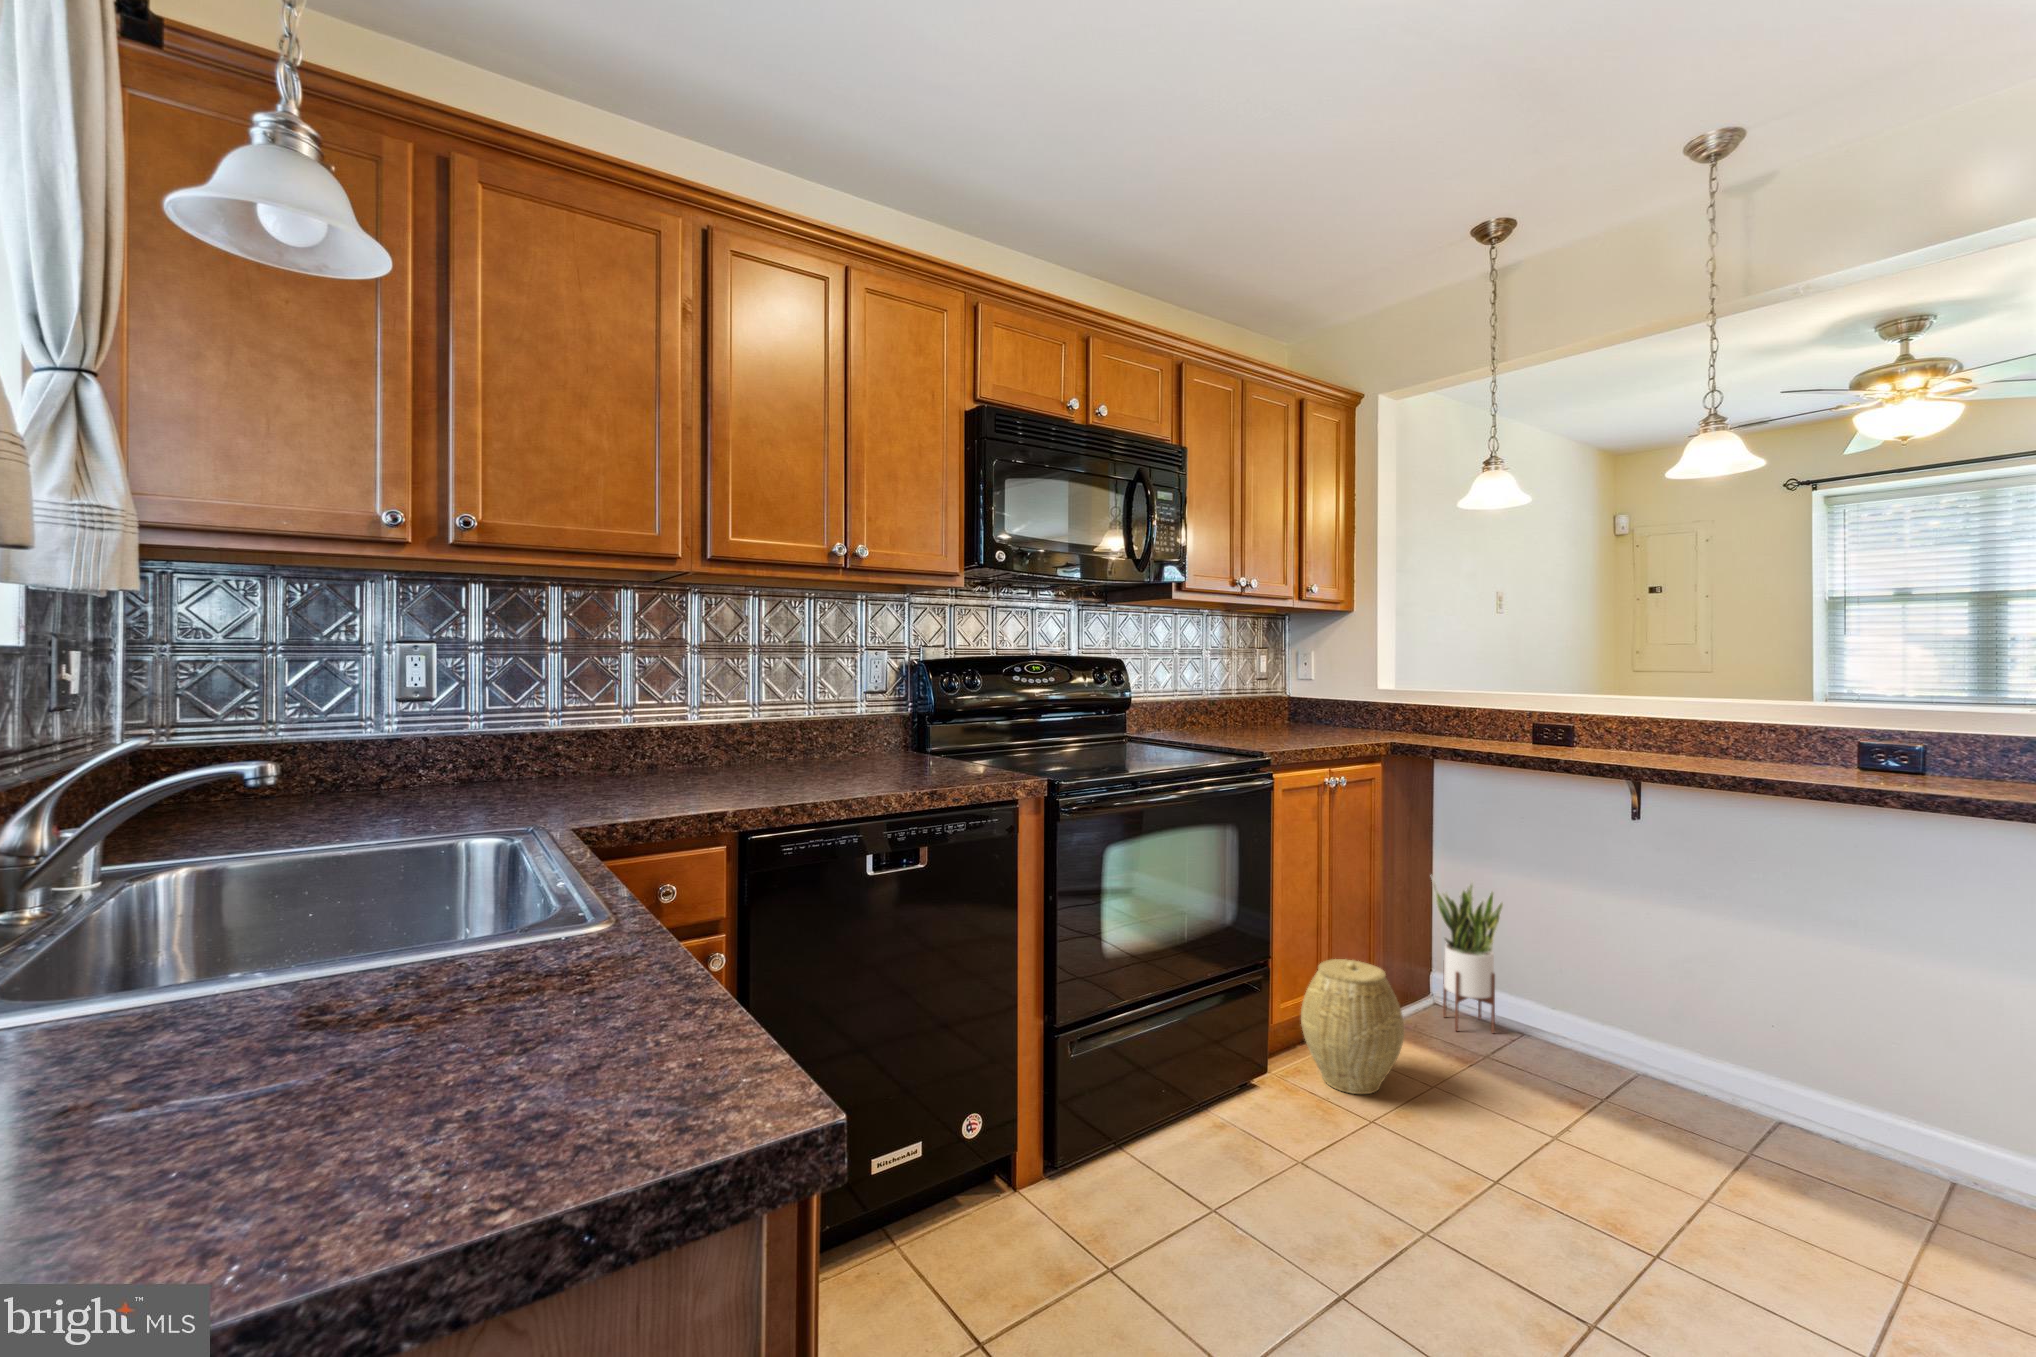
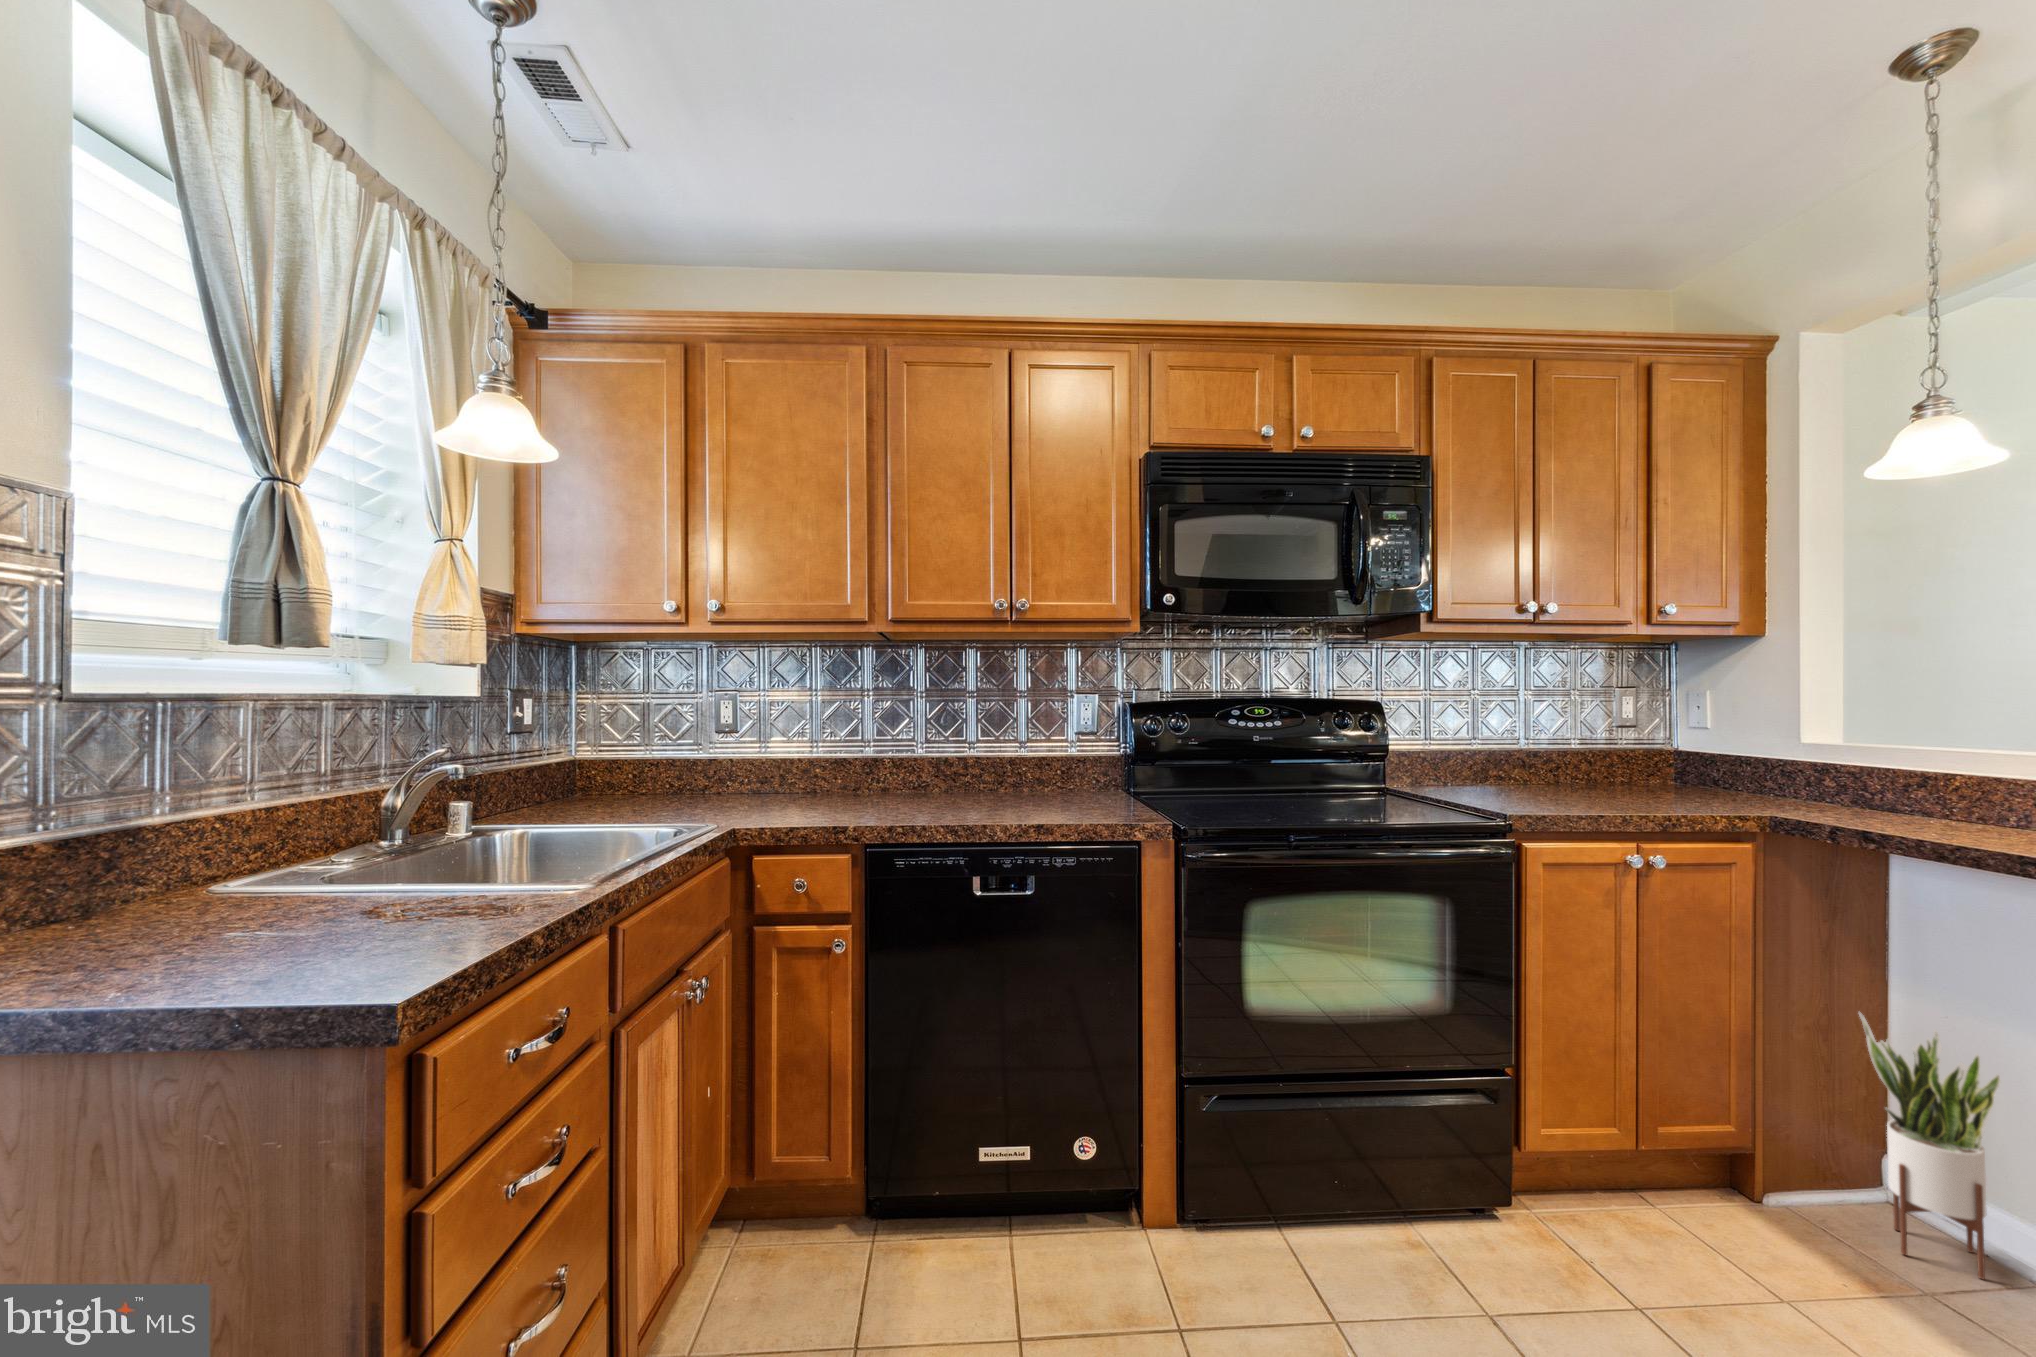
woven basket: present [1301,959,1404,1094] -> none [1568,1092,1729,1288]

